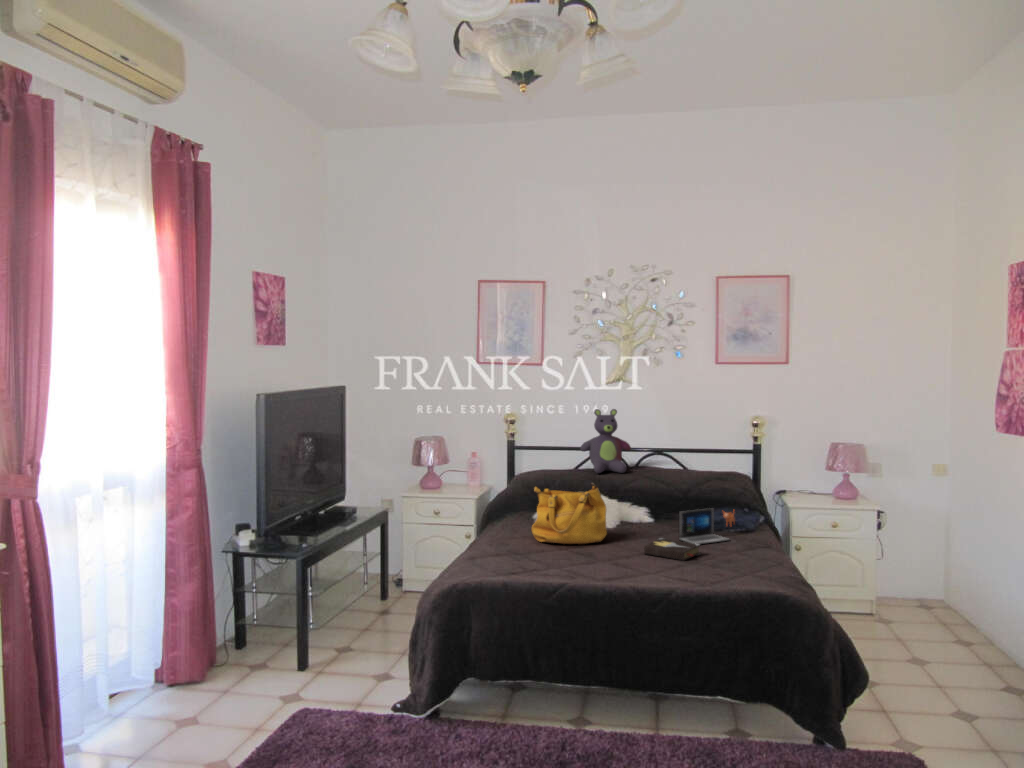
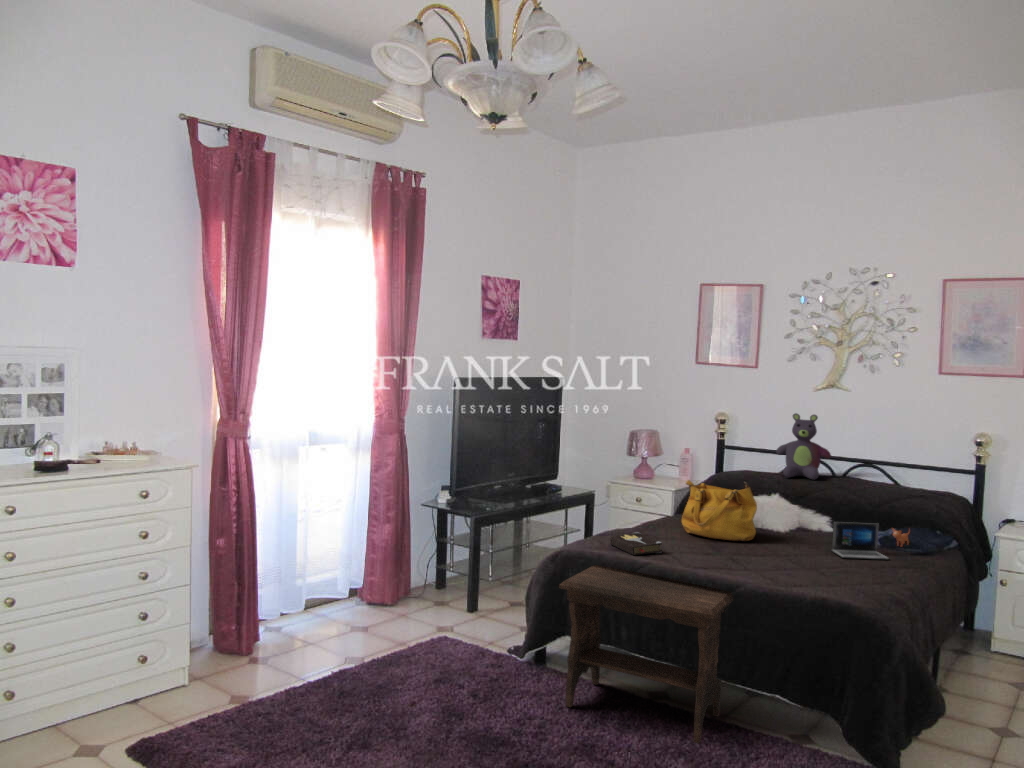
hardback book: present [644,538,700,560] -> present [610,532,662,555]
footstool: none [485,590,657,750] -> present [559,565,733,744]

